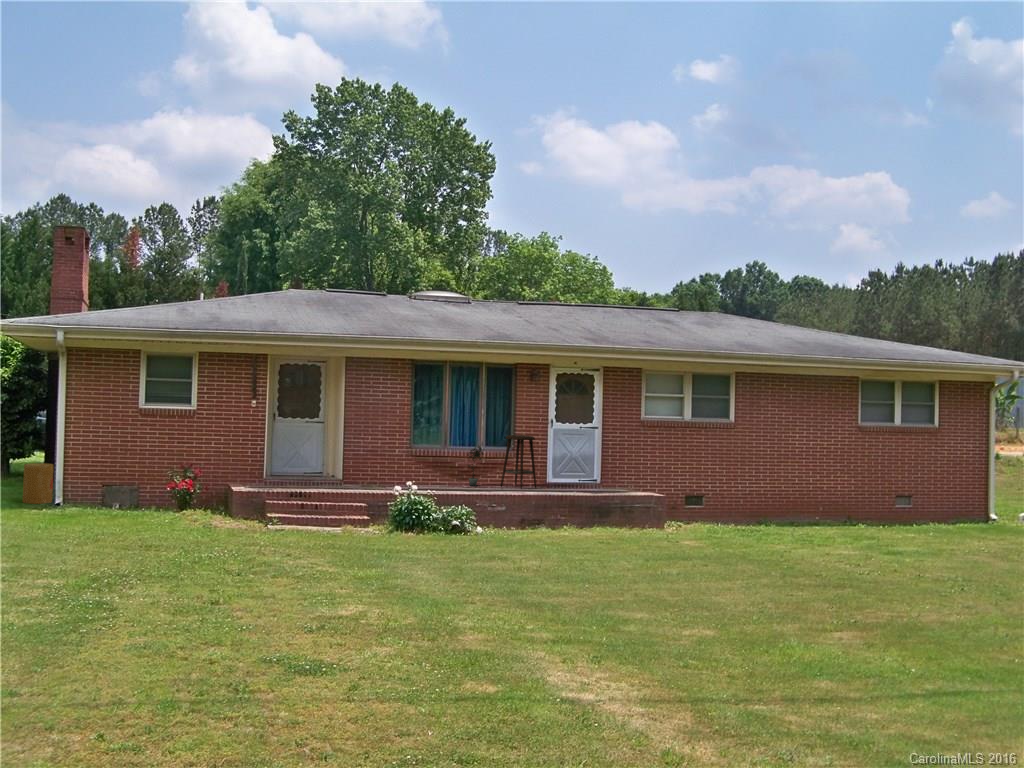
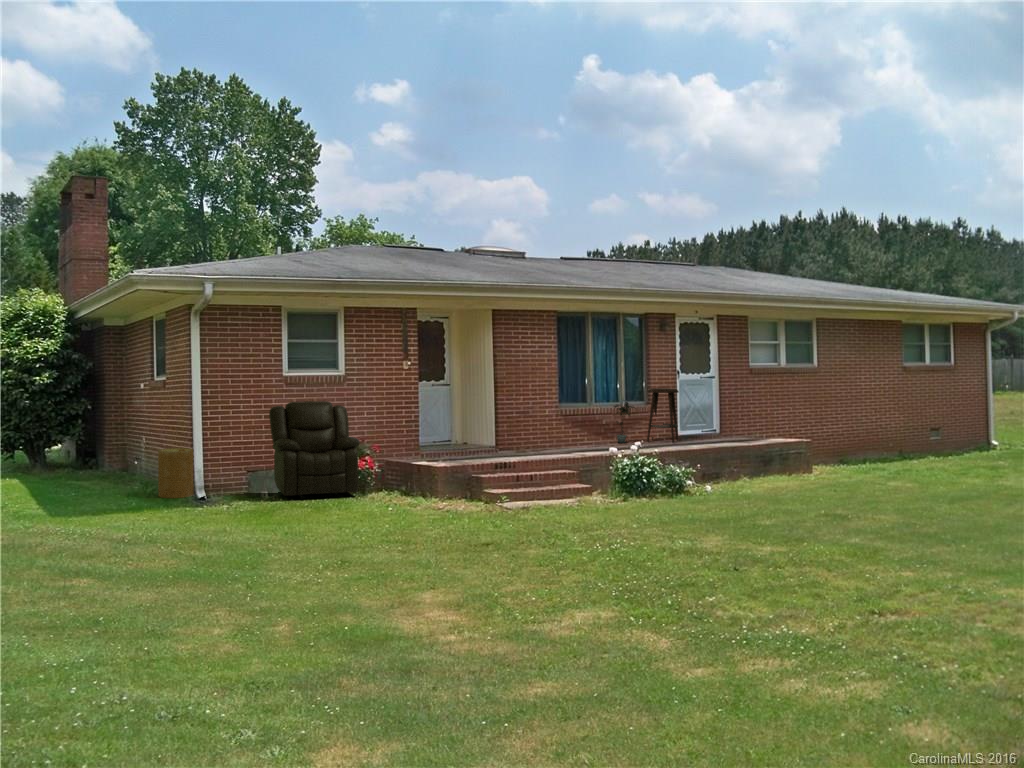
chair: none [102,430,185,512] -> present [269,401,360,499]

